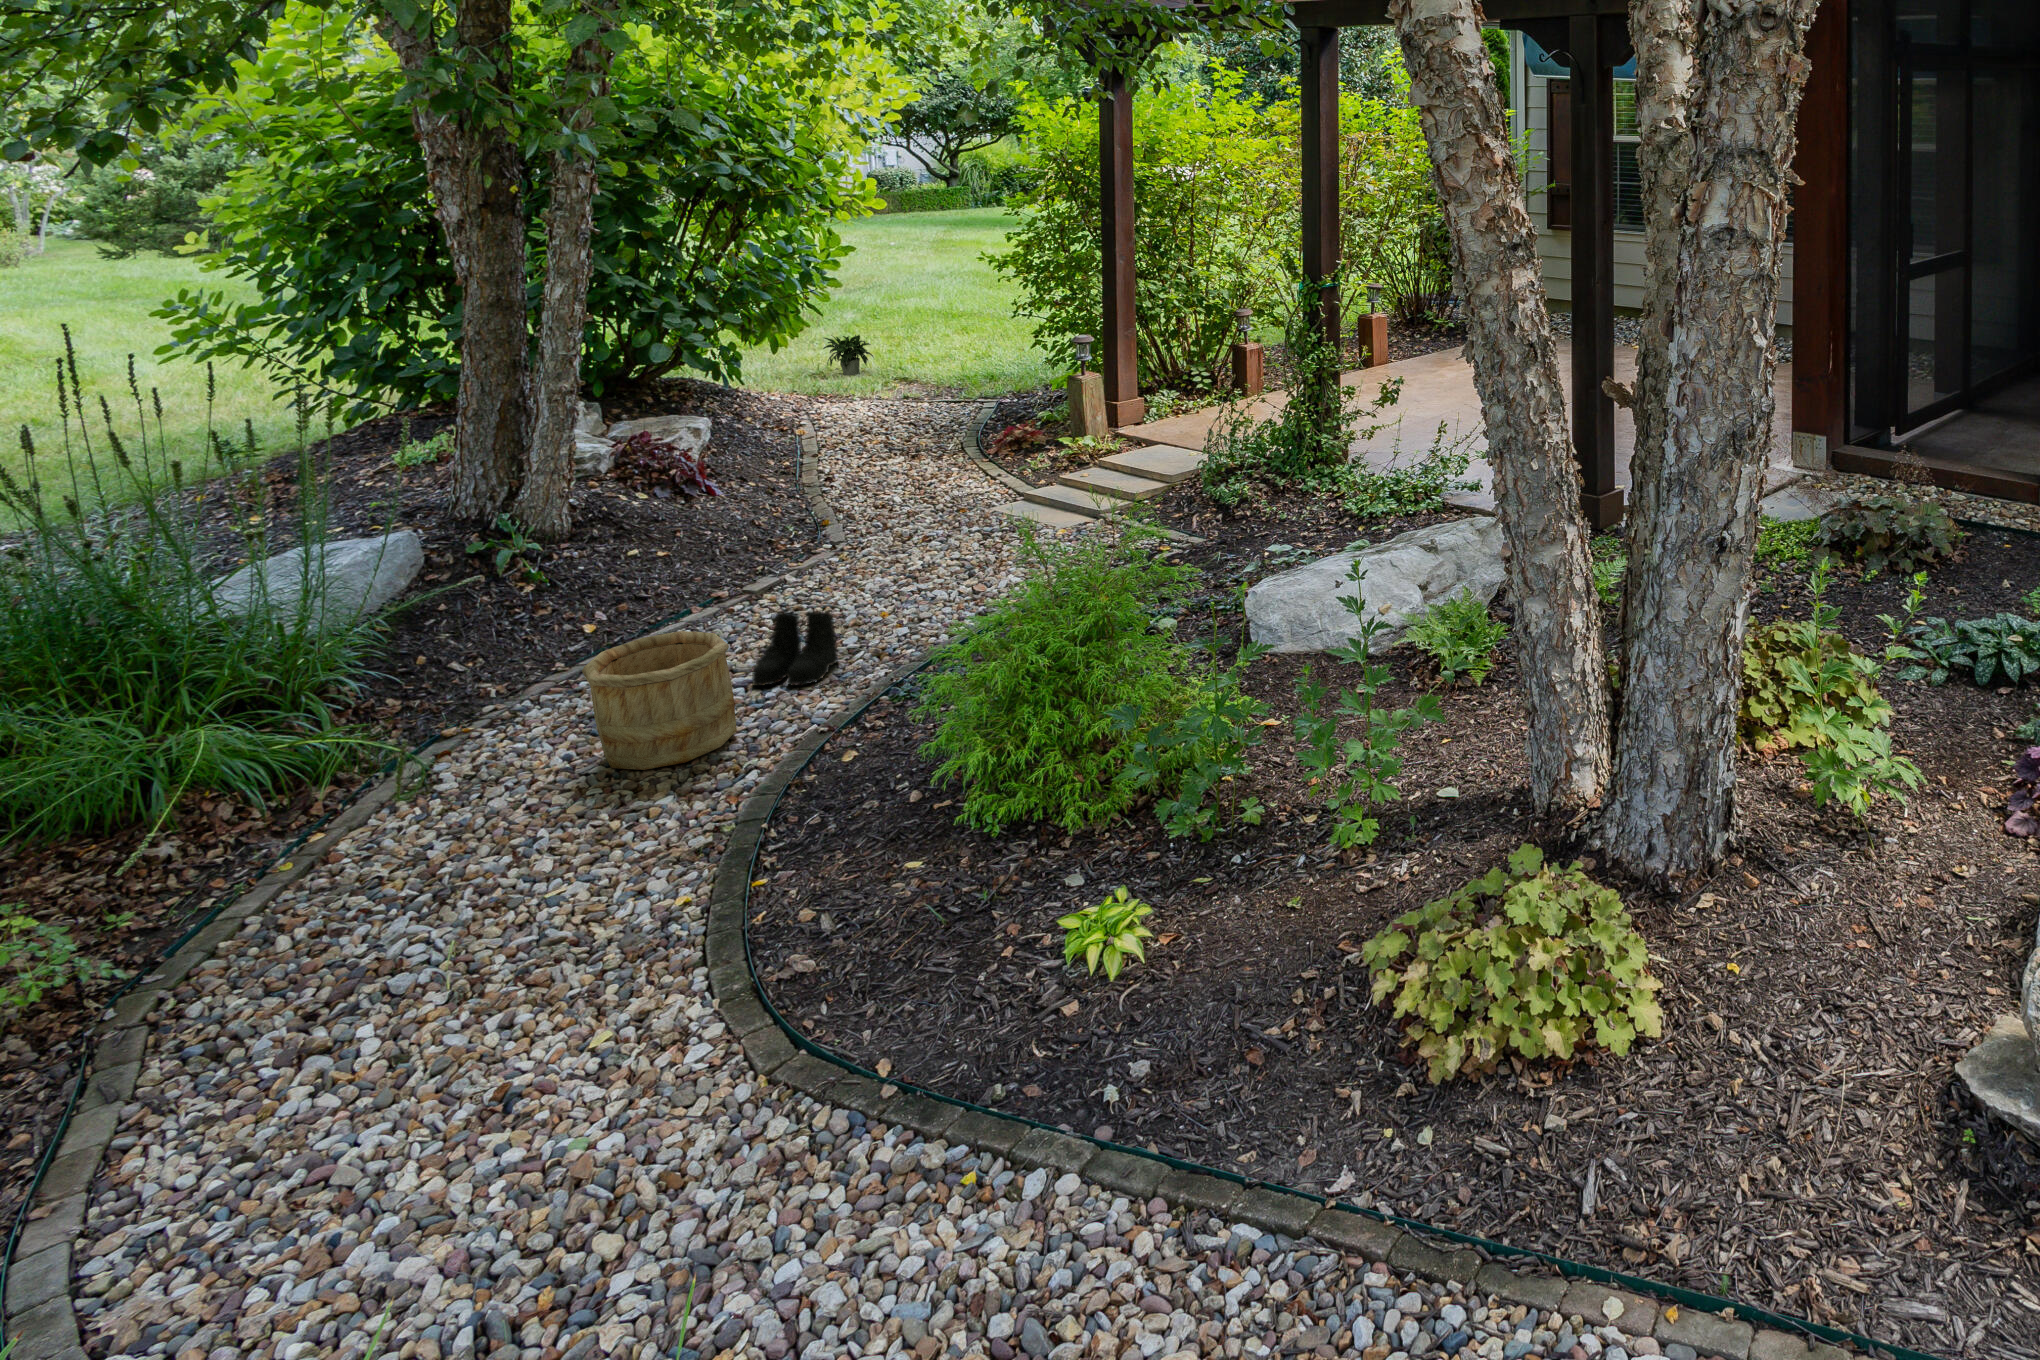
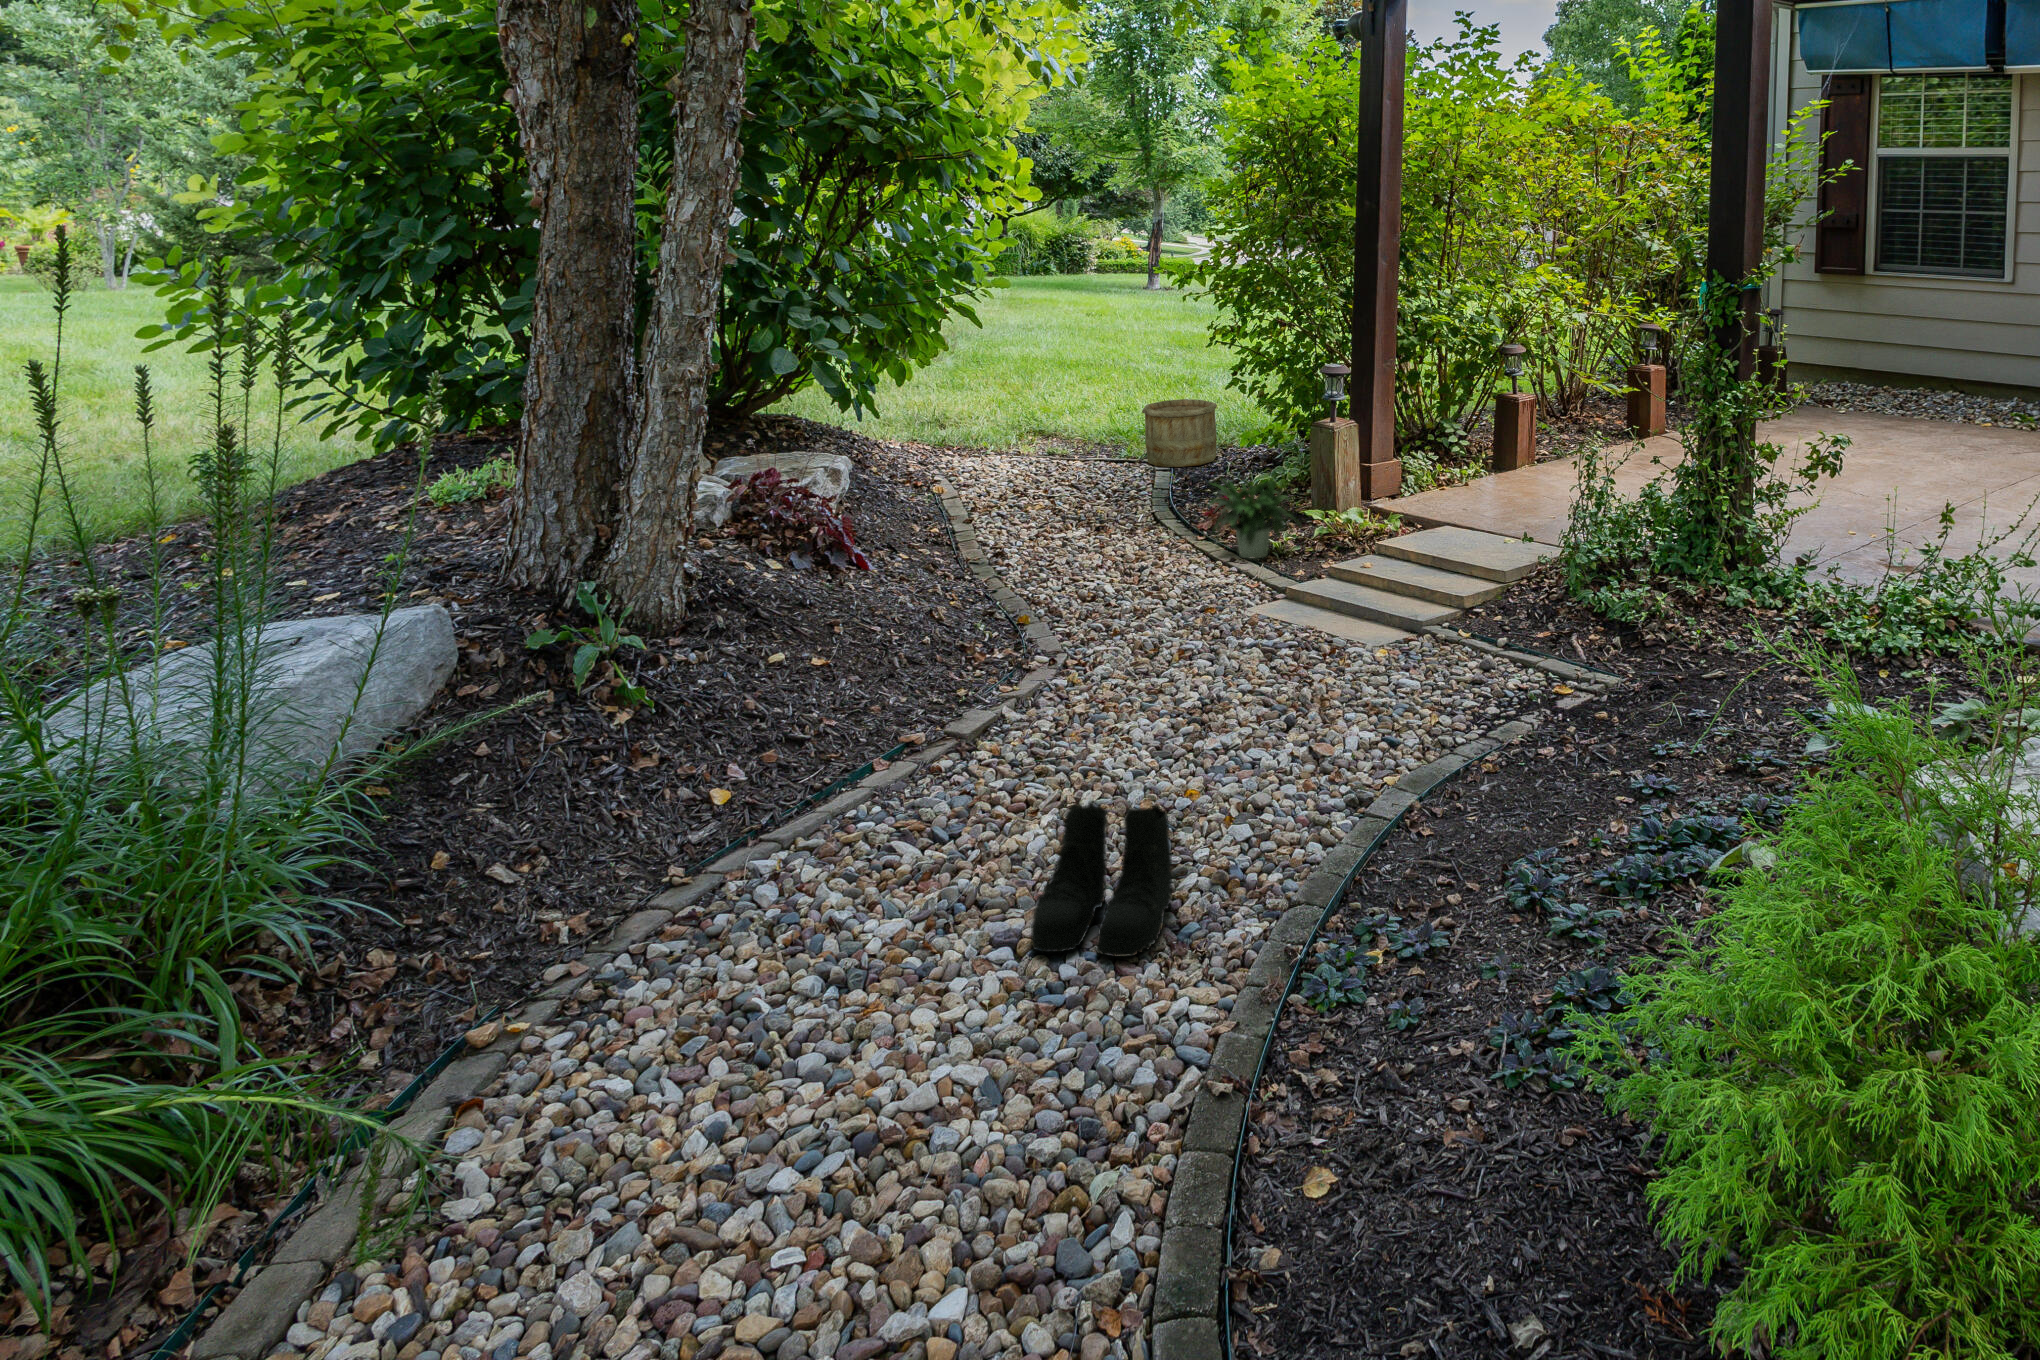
potted plant: present [814,335,874,375] -> present [1208,480,1299,559]
wooden bucket: present [582,631,737,770] -> present [1142,399,1217,467]

